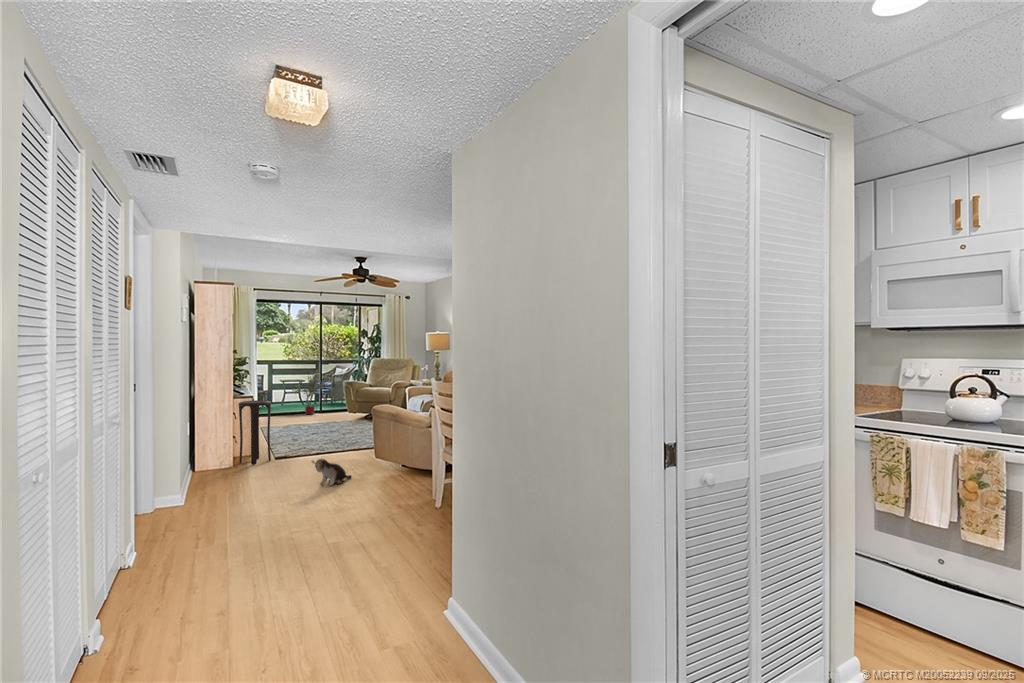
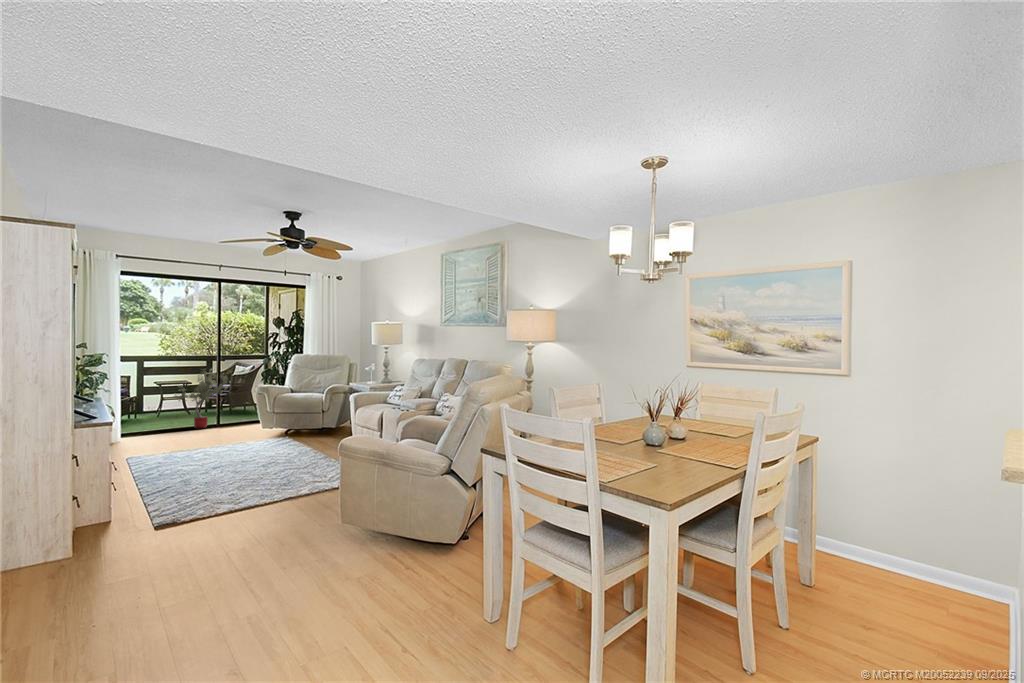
stool: present [238,400,271,465] -> none [83,431,148,546]
plush toy: present [312,459,352,485] -> none [241,550,310,598]

